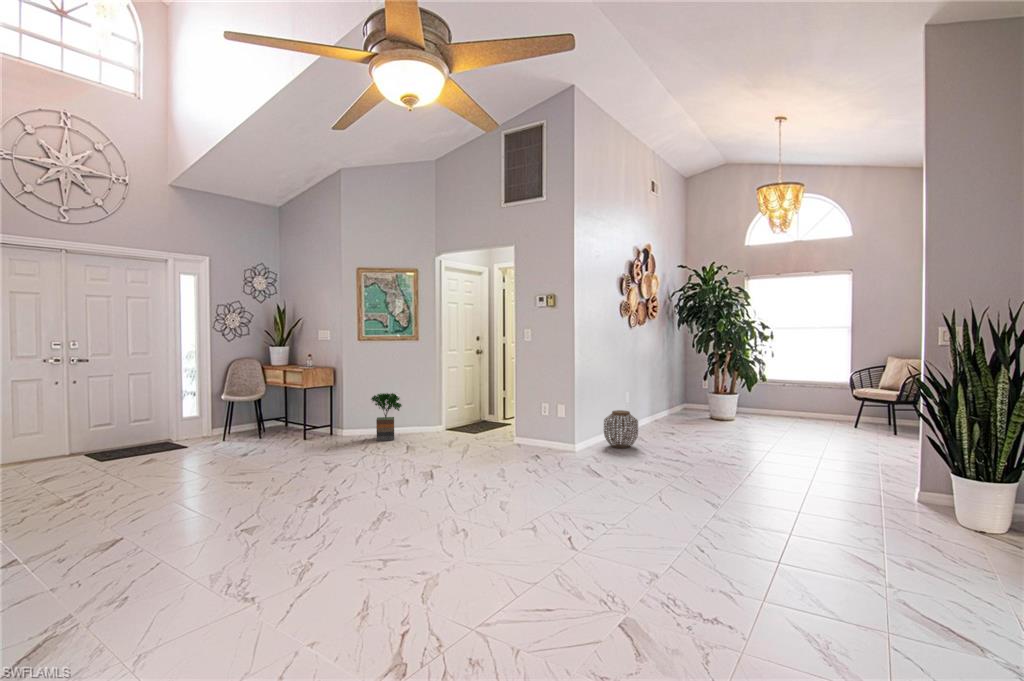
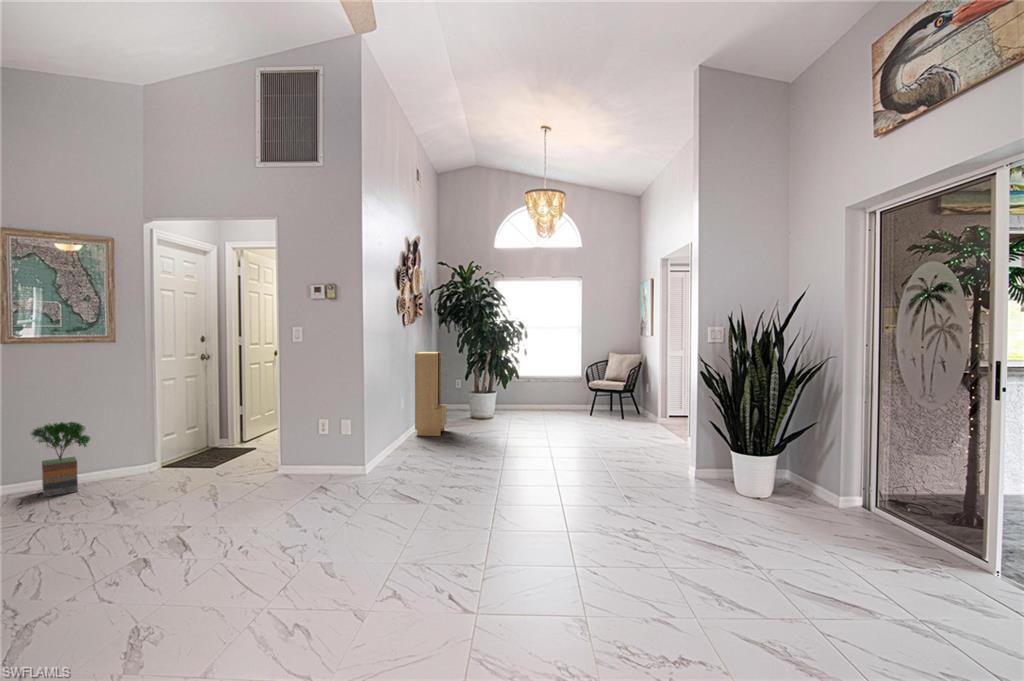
storage cabinet: none [643,352,677,431] -> present [415,352,447,436]
woven basket: present [604,410,638,448] -> none [389,418,427,462]

